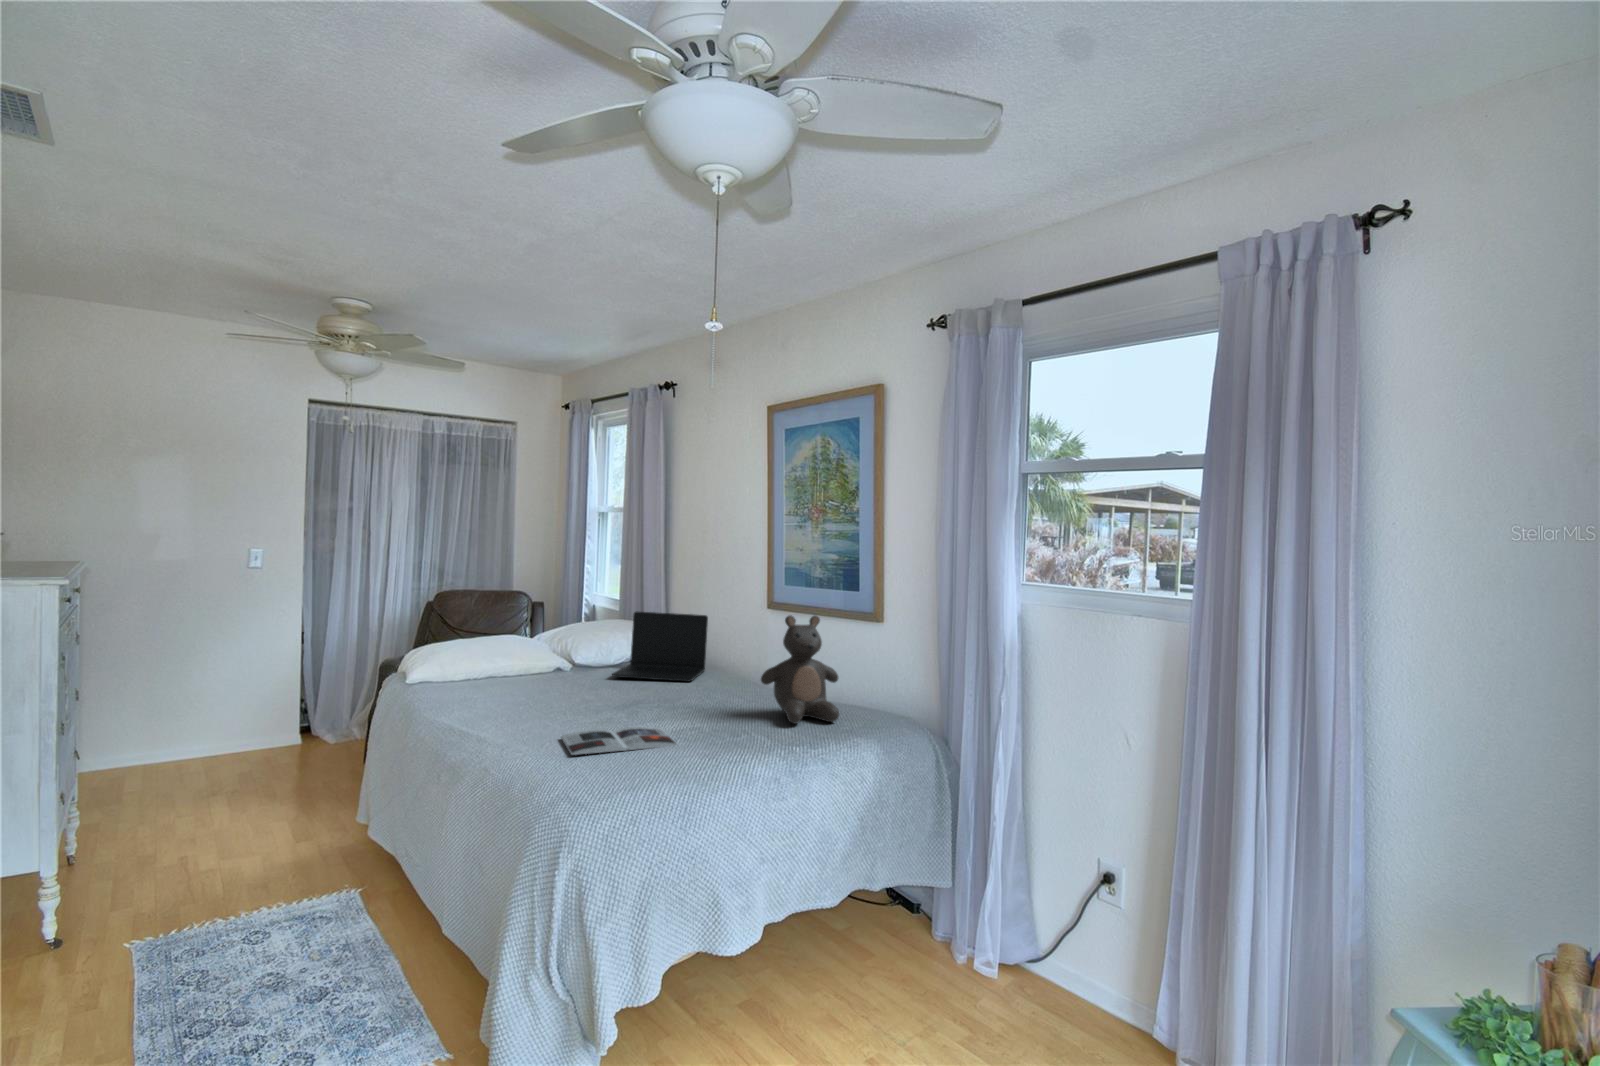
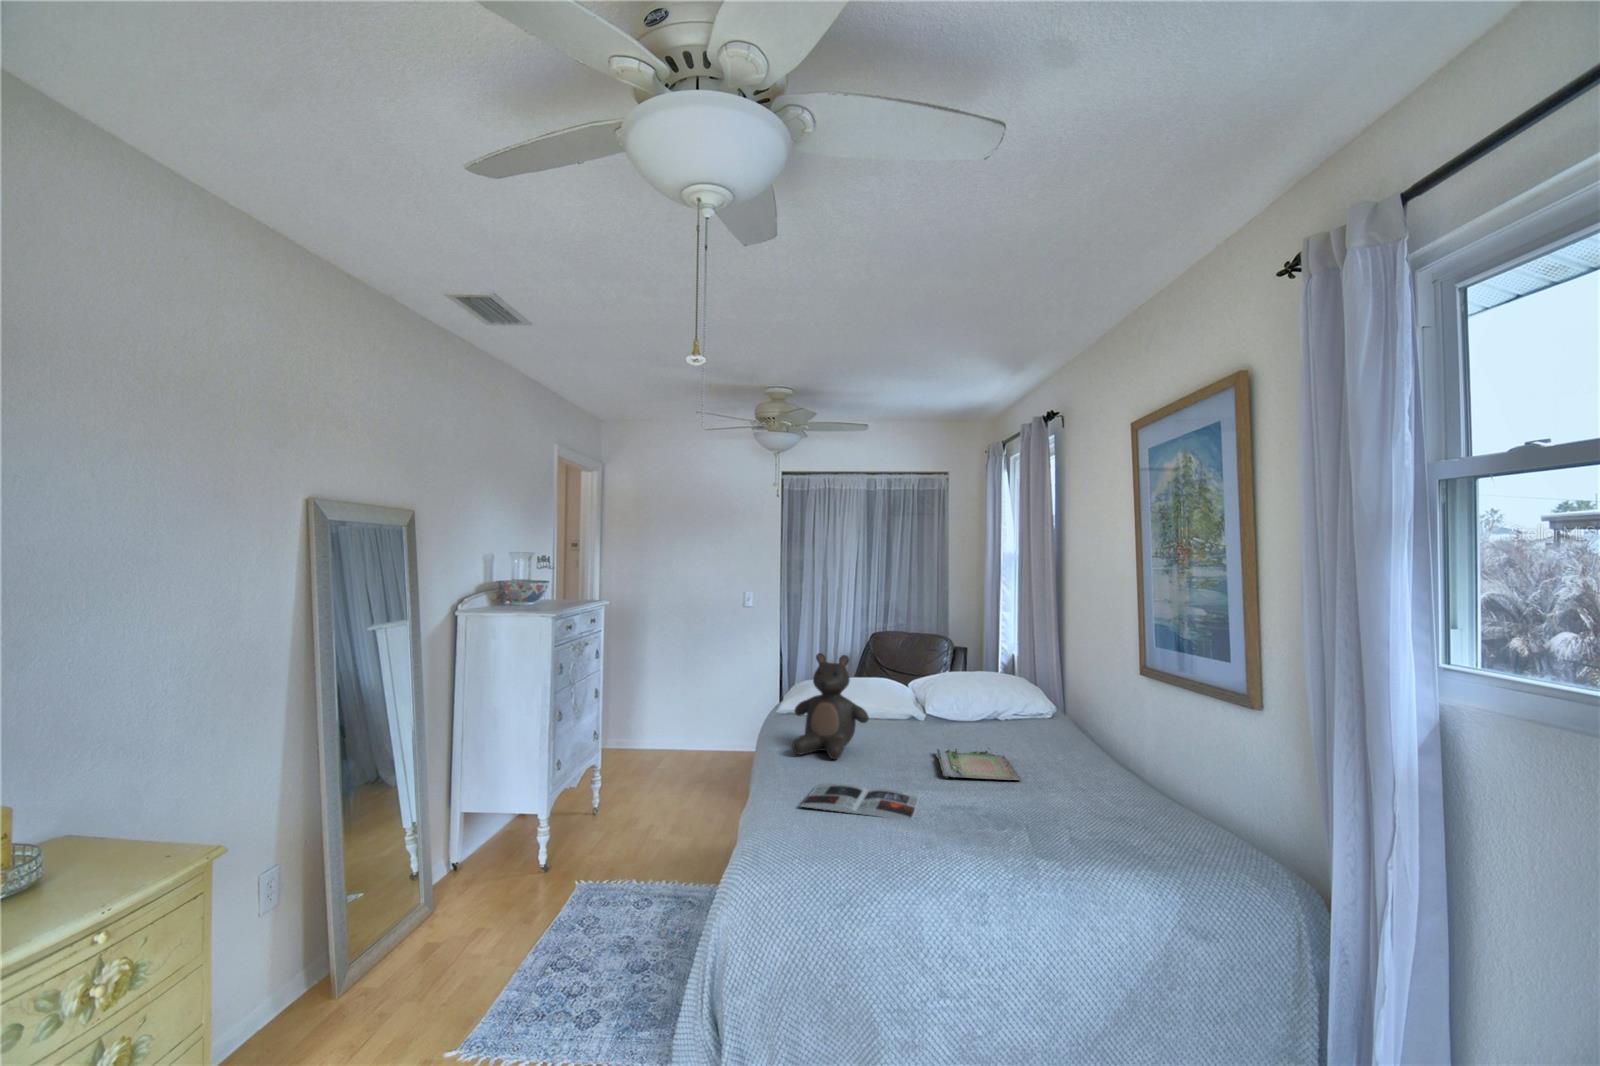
laptop: present [612,612,708,682] -> none [949,663,1063,748]
teddy bear: present [761,615,839,724] -> present [792,653,869,759]
tray: none [627,682,721,712] -> present [936,748,1022,780]

